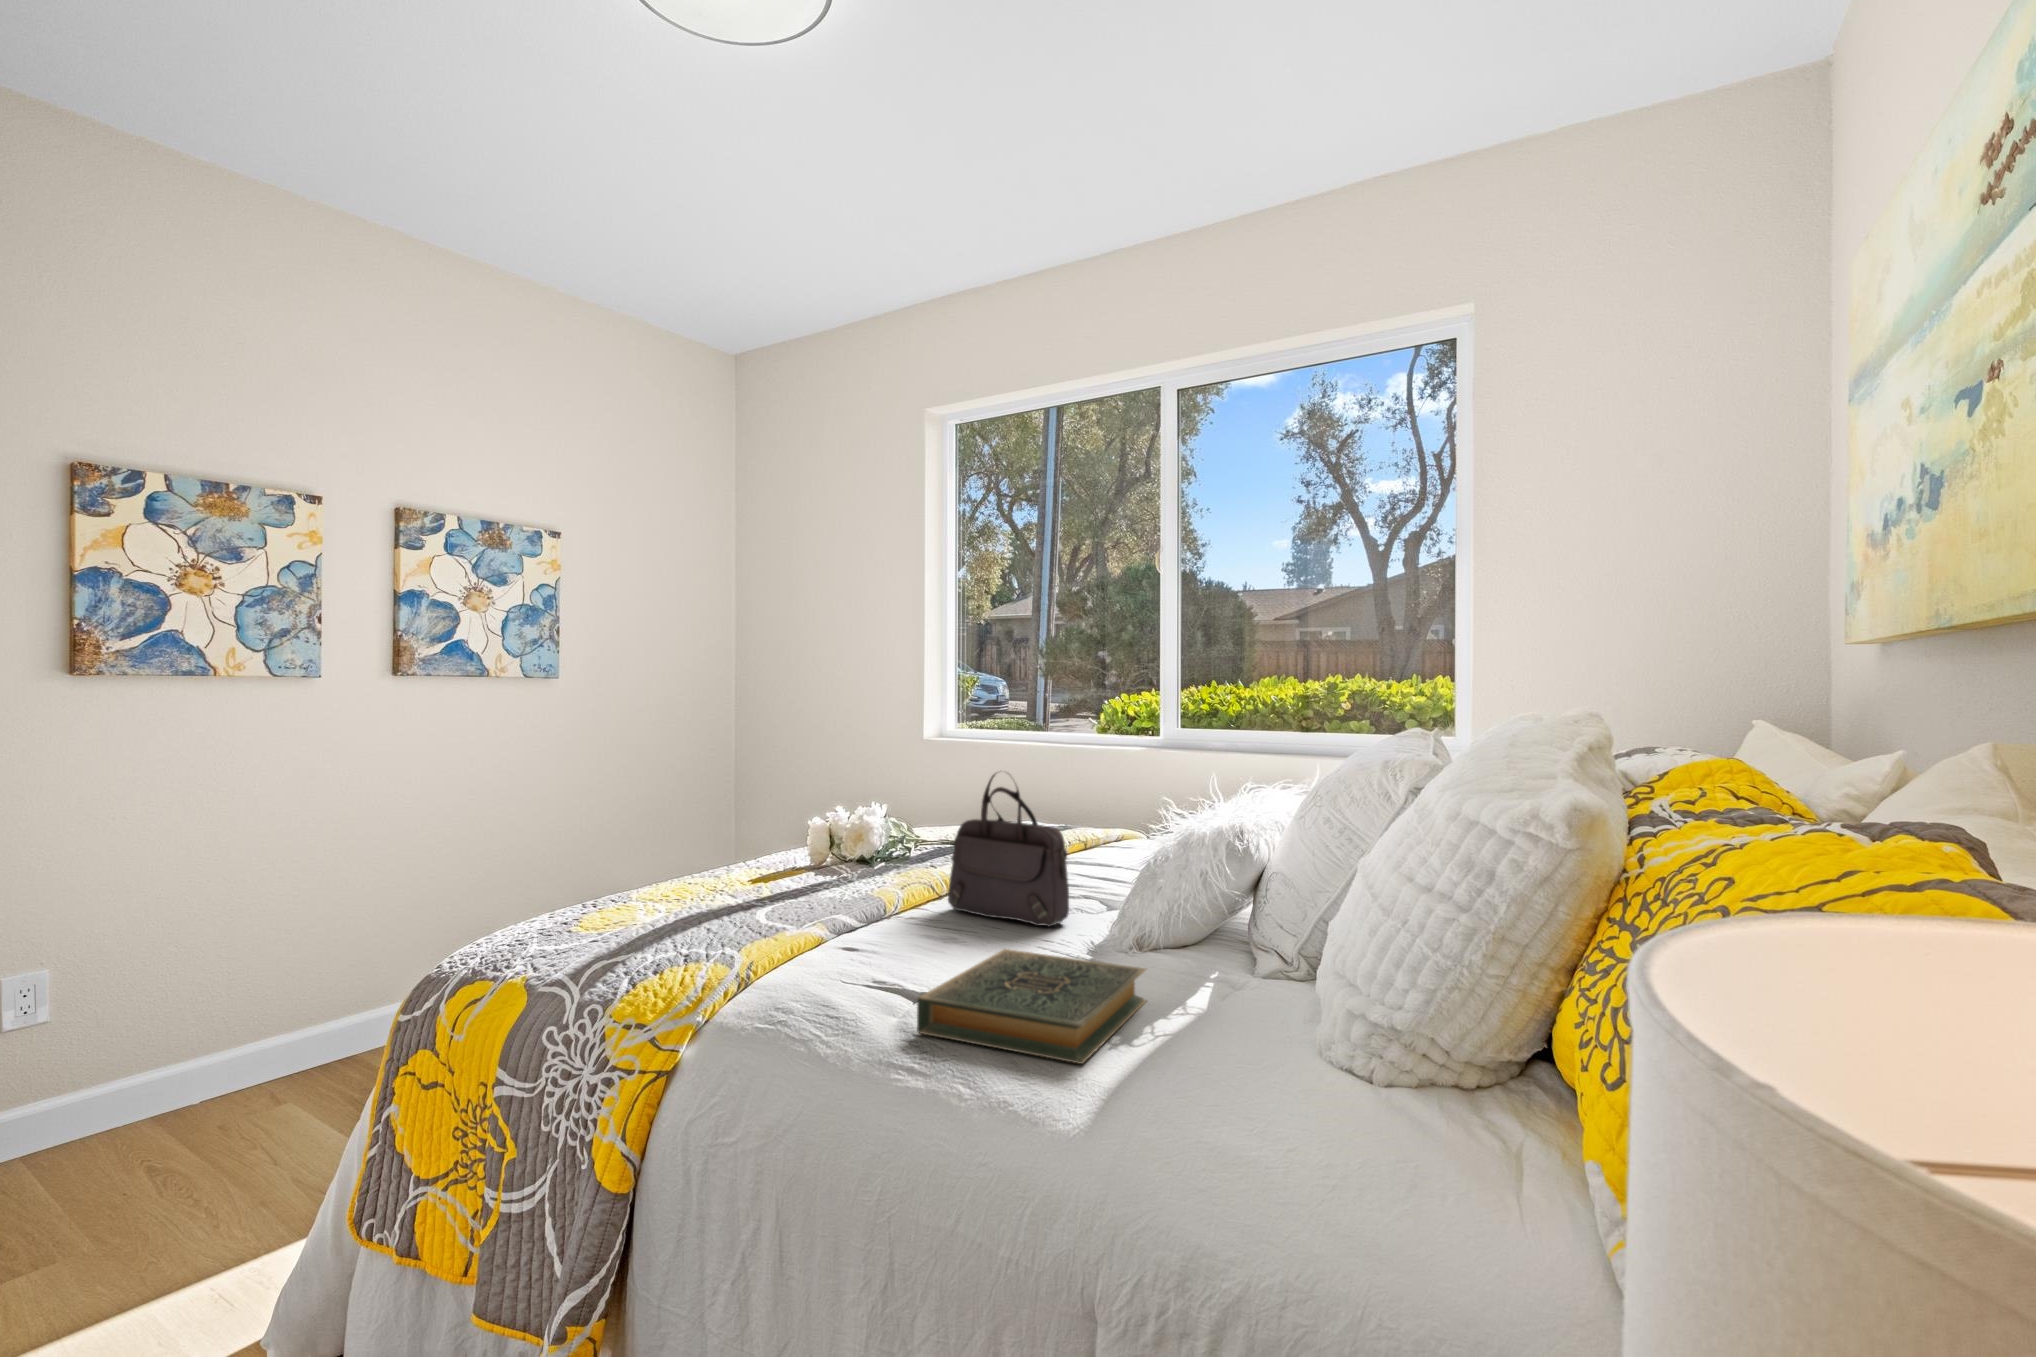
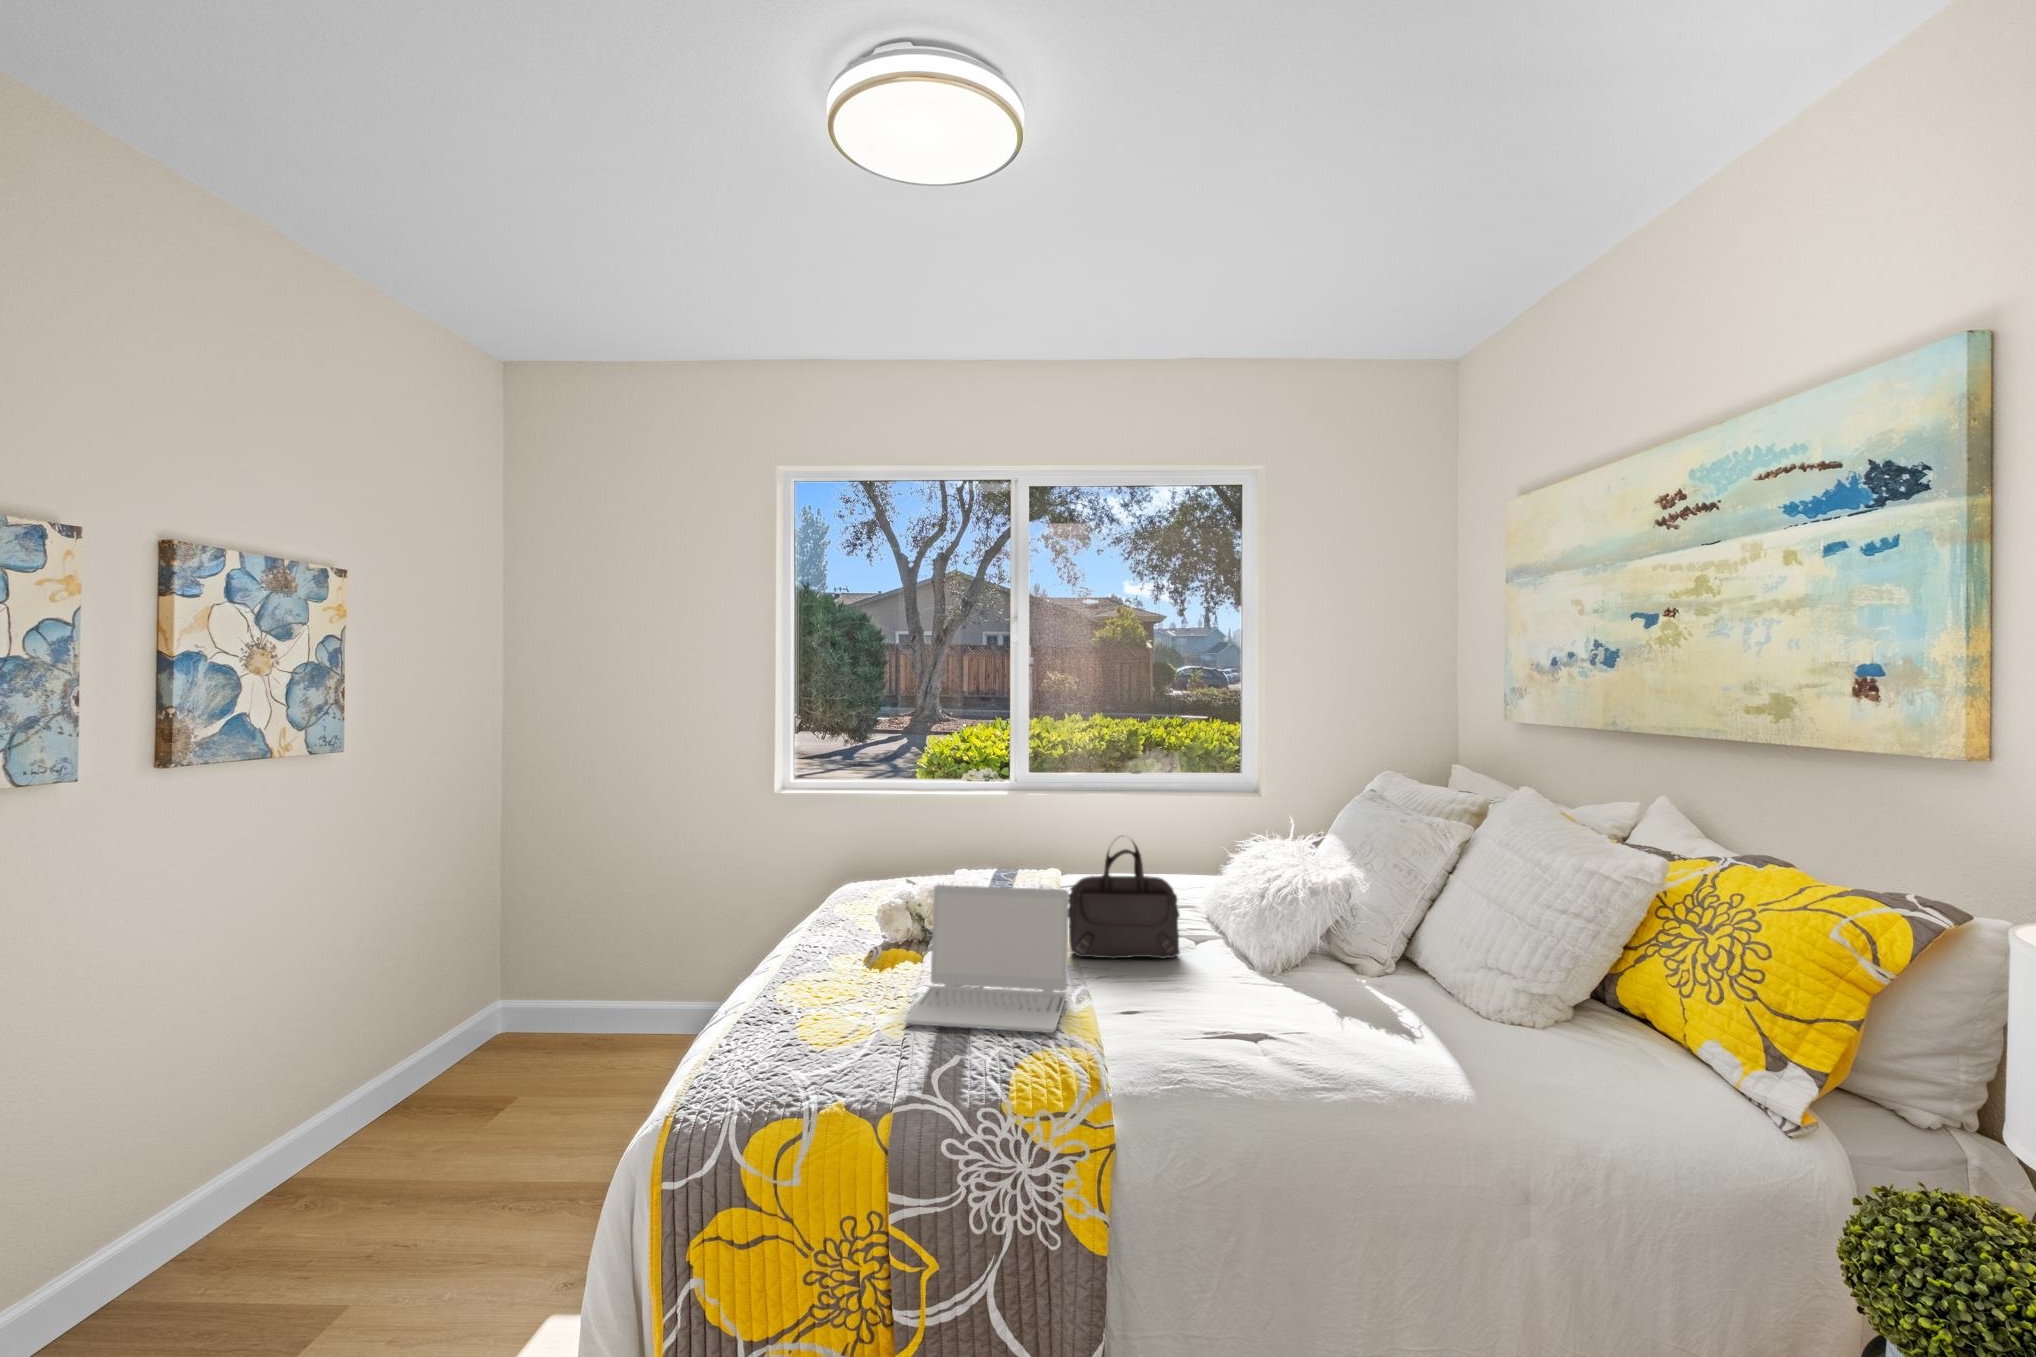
laptop: none [665,802,868,959] -> present [906,885,1069,1033]
hardback book: present [917,949,1146,1064] -> none [1241,977,1425,1057]

